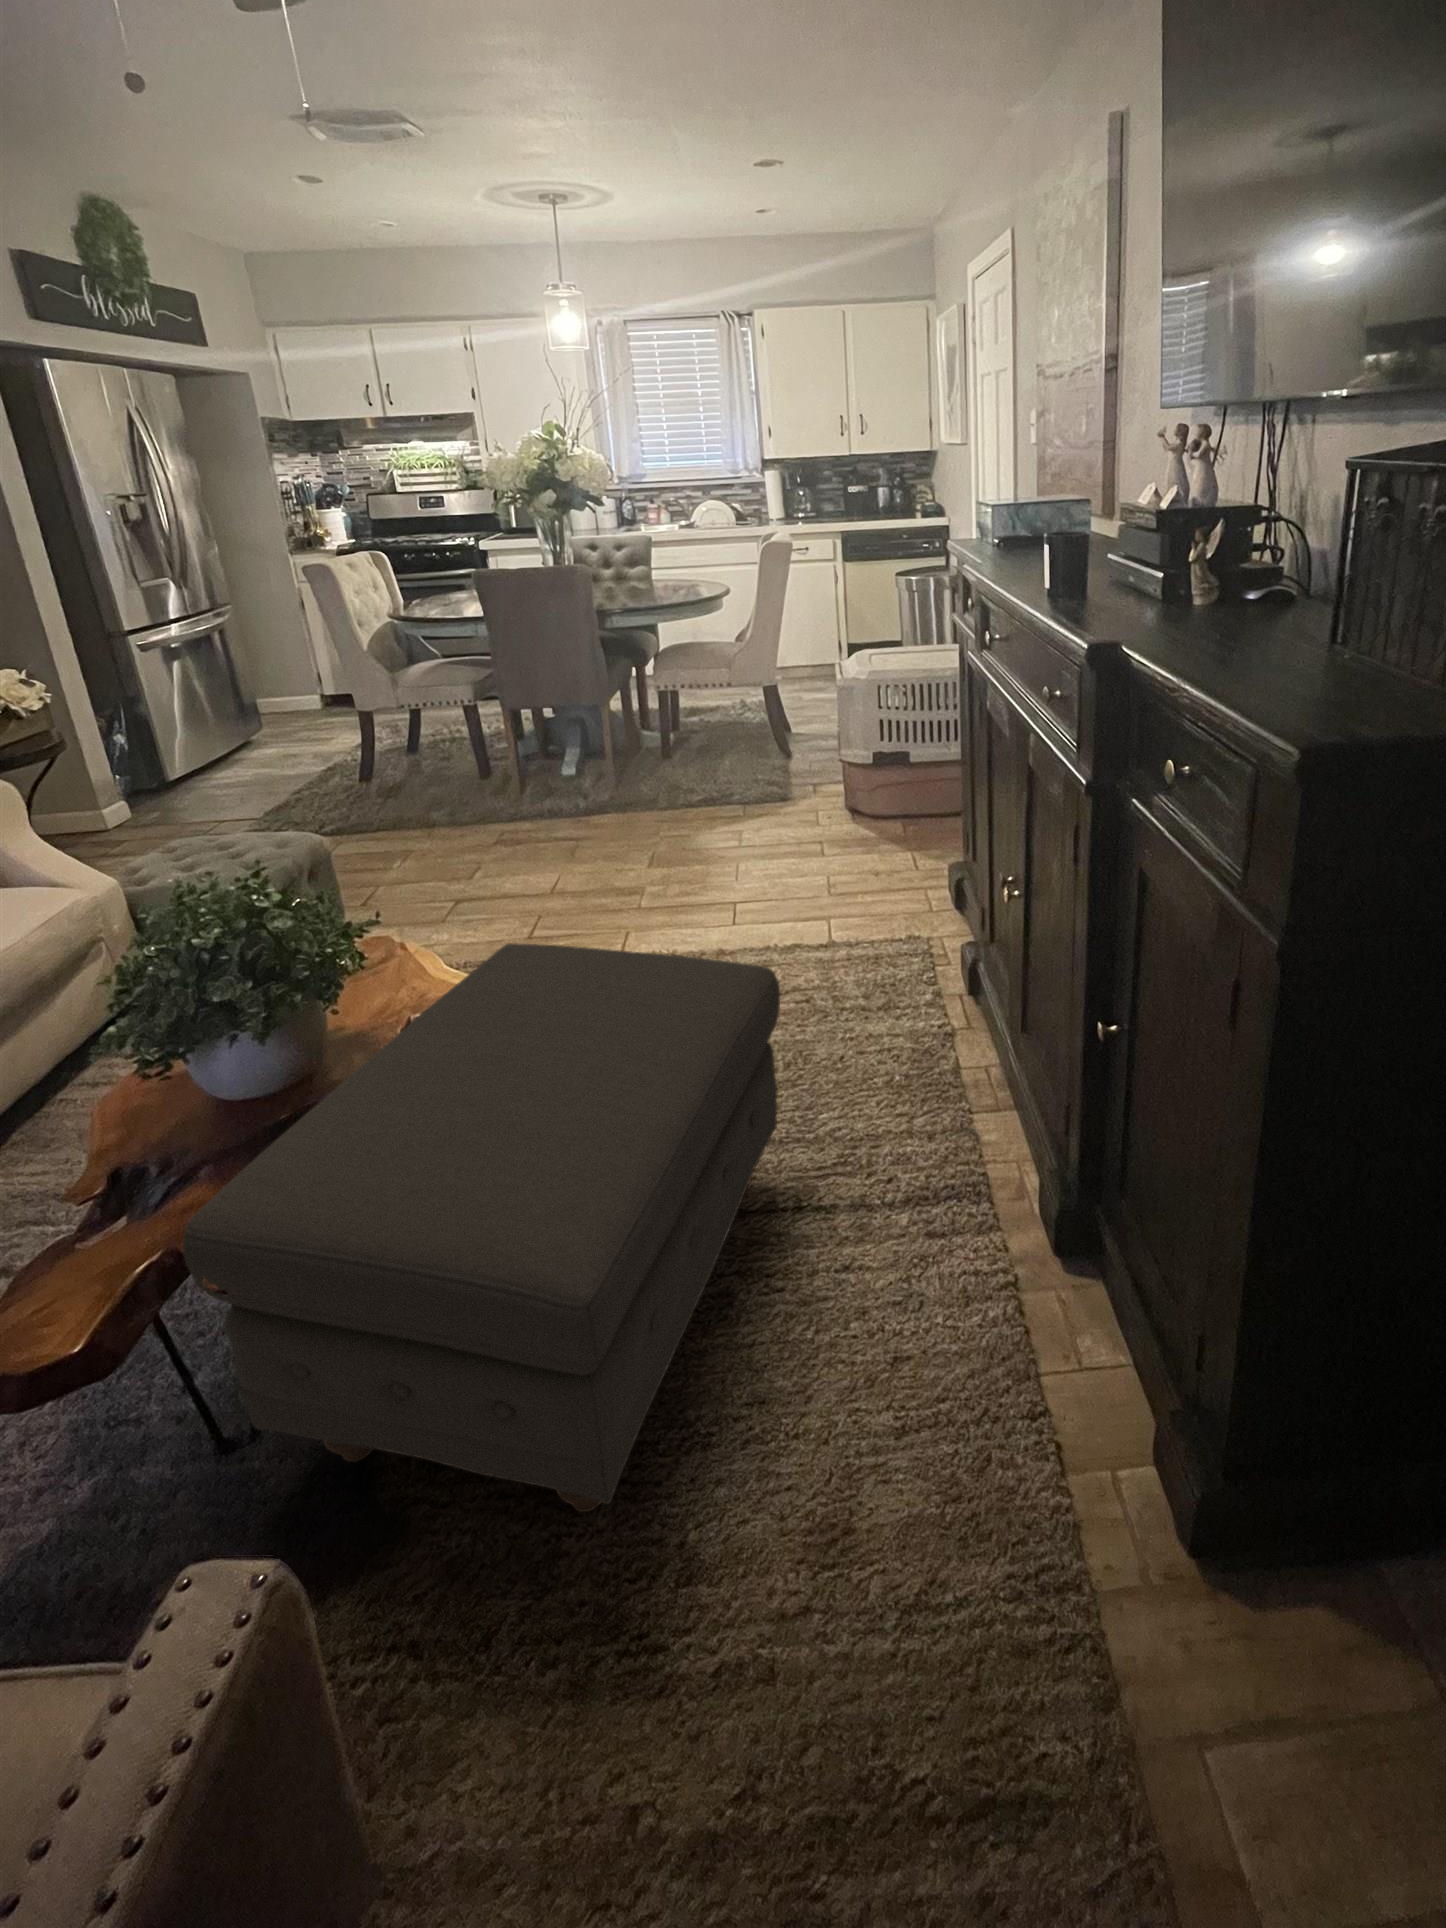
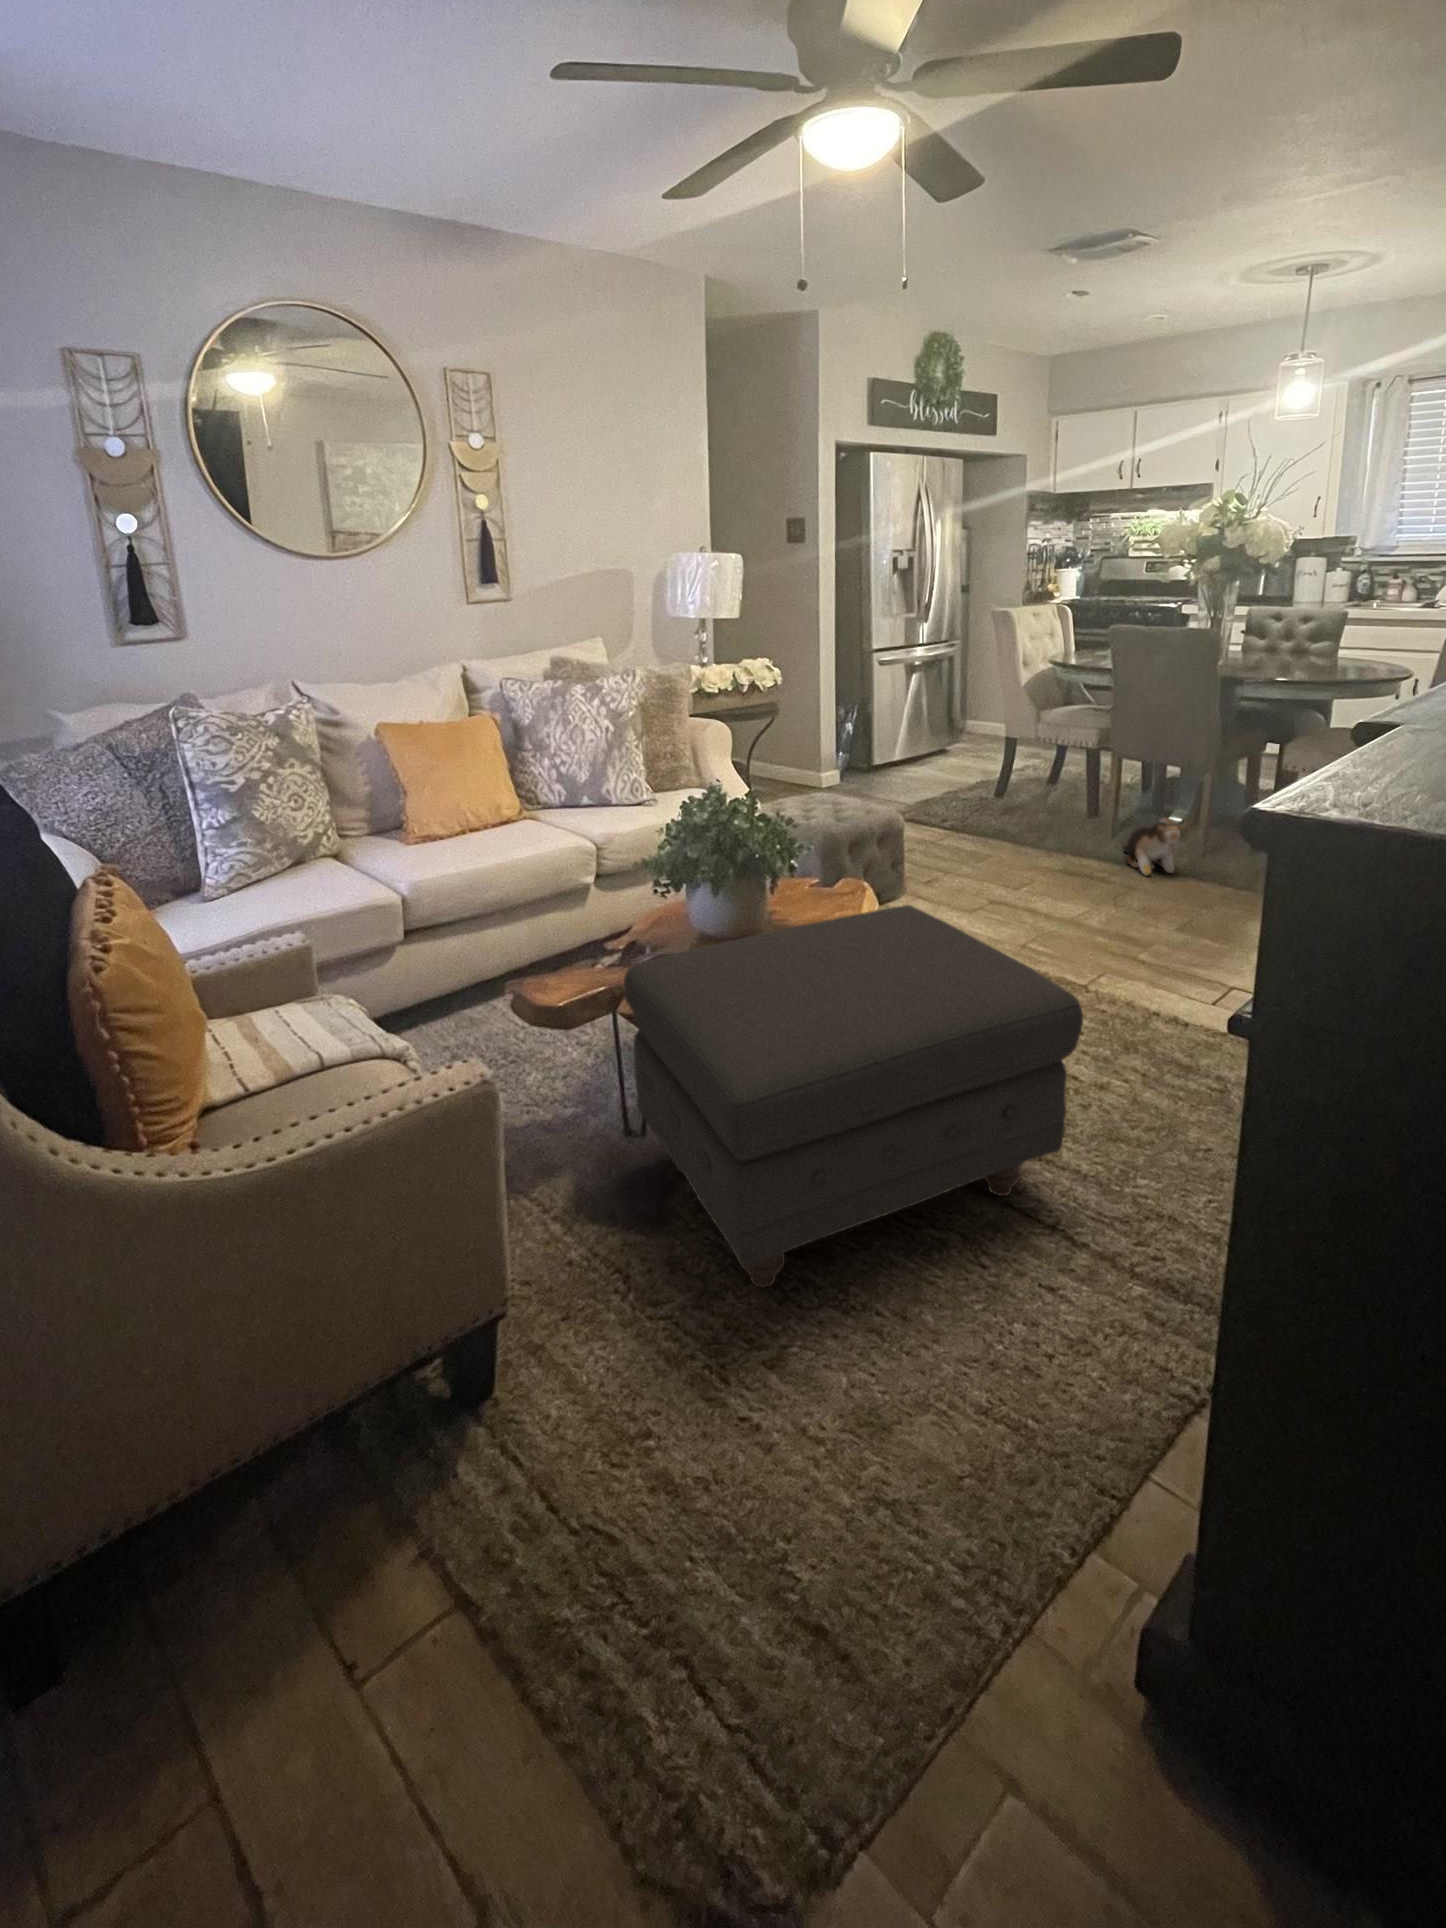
plush toy: none [548,762,618,826] -> present [1123,818,1186,875]

